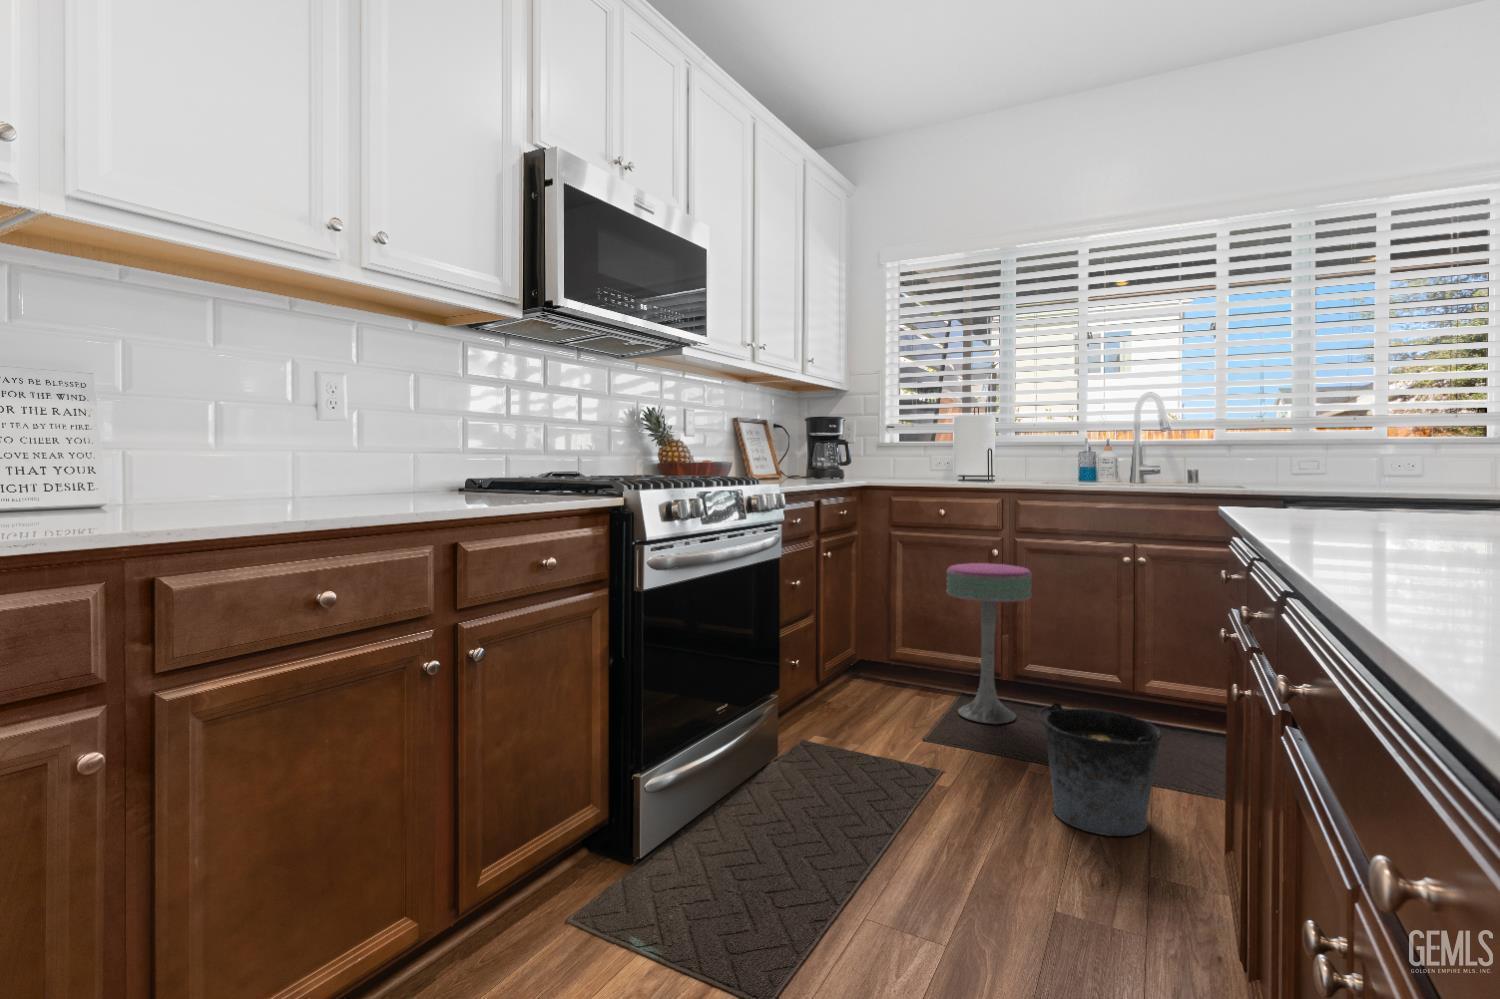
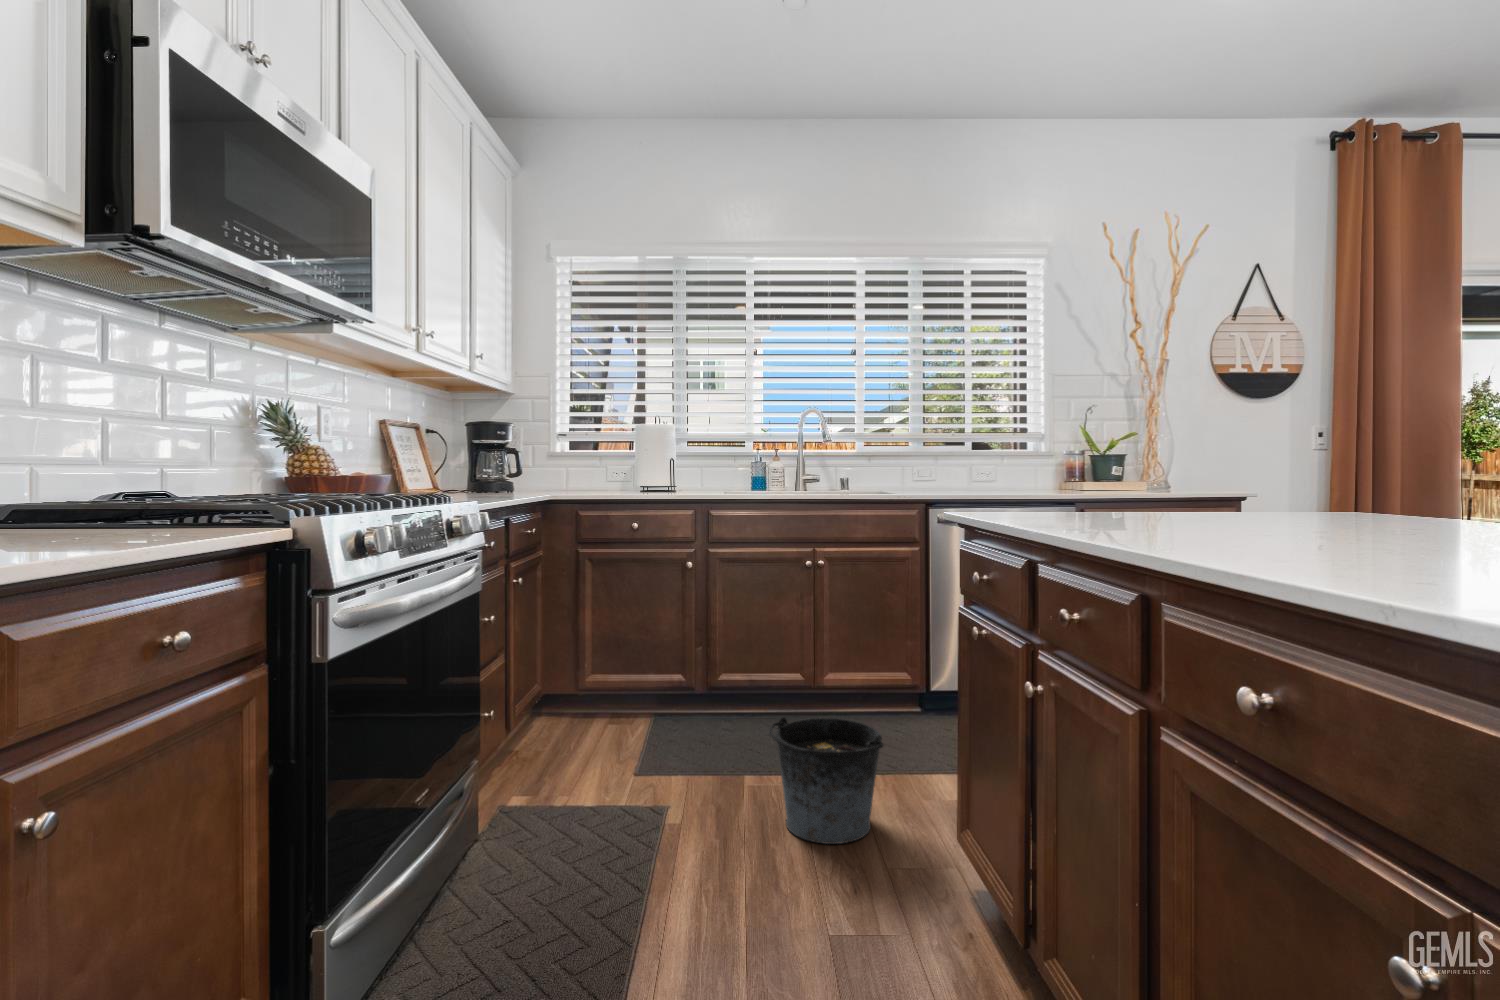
bar stool: present [947,563,1032,724] -> none [646,578,730,744]

